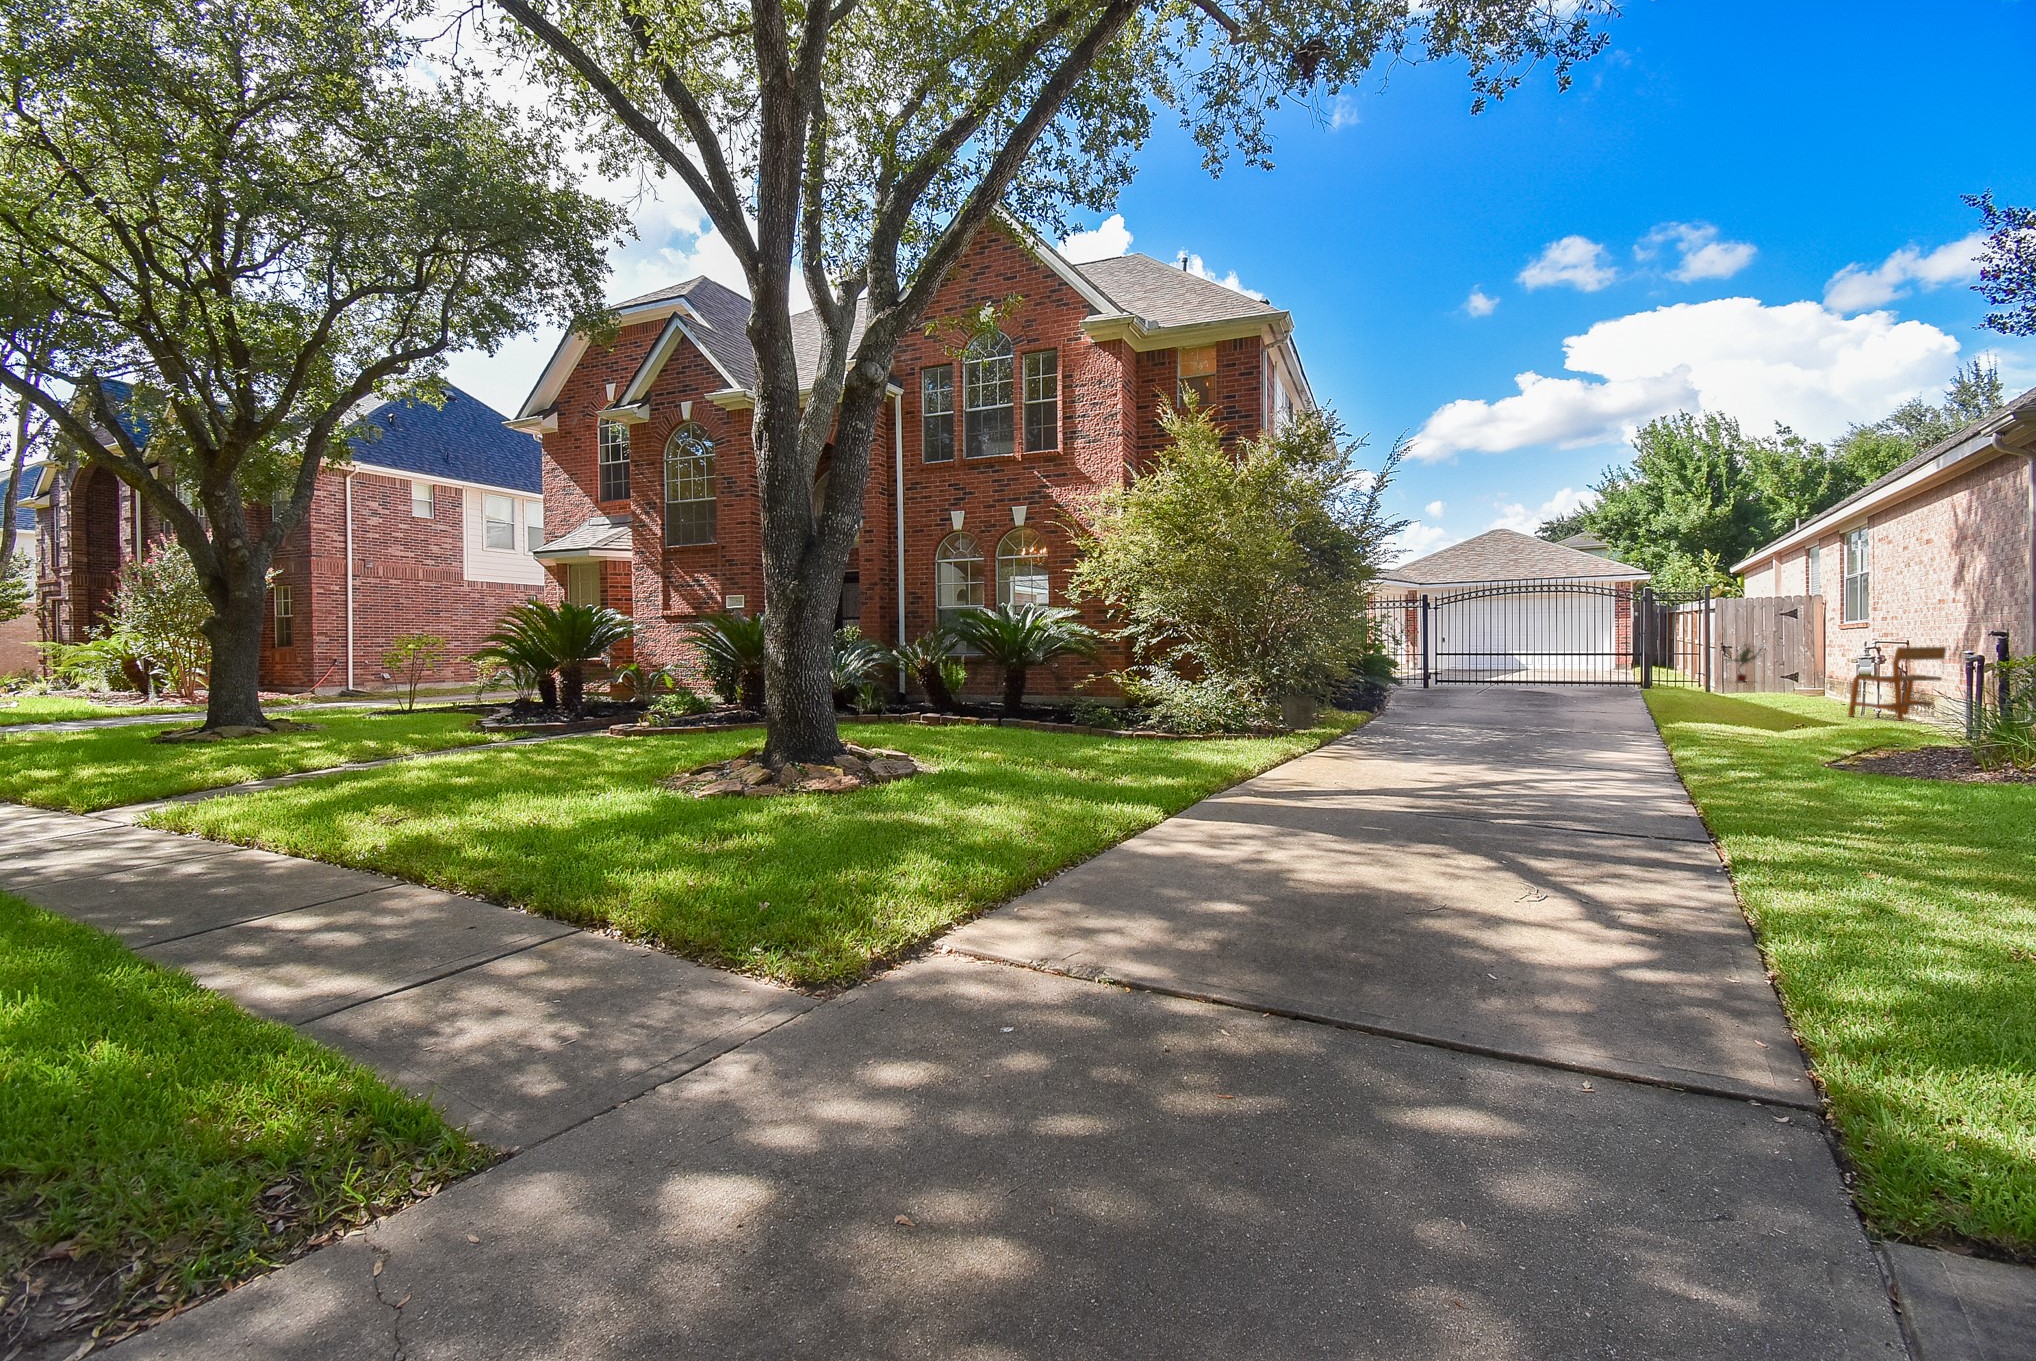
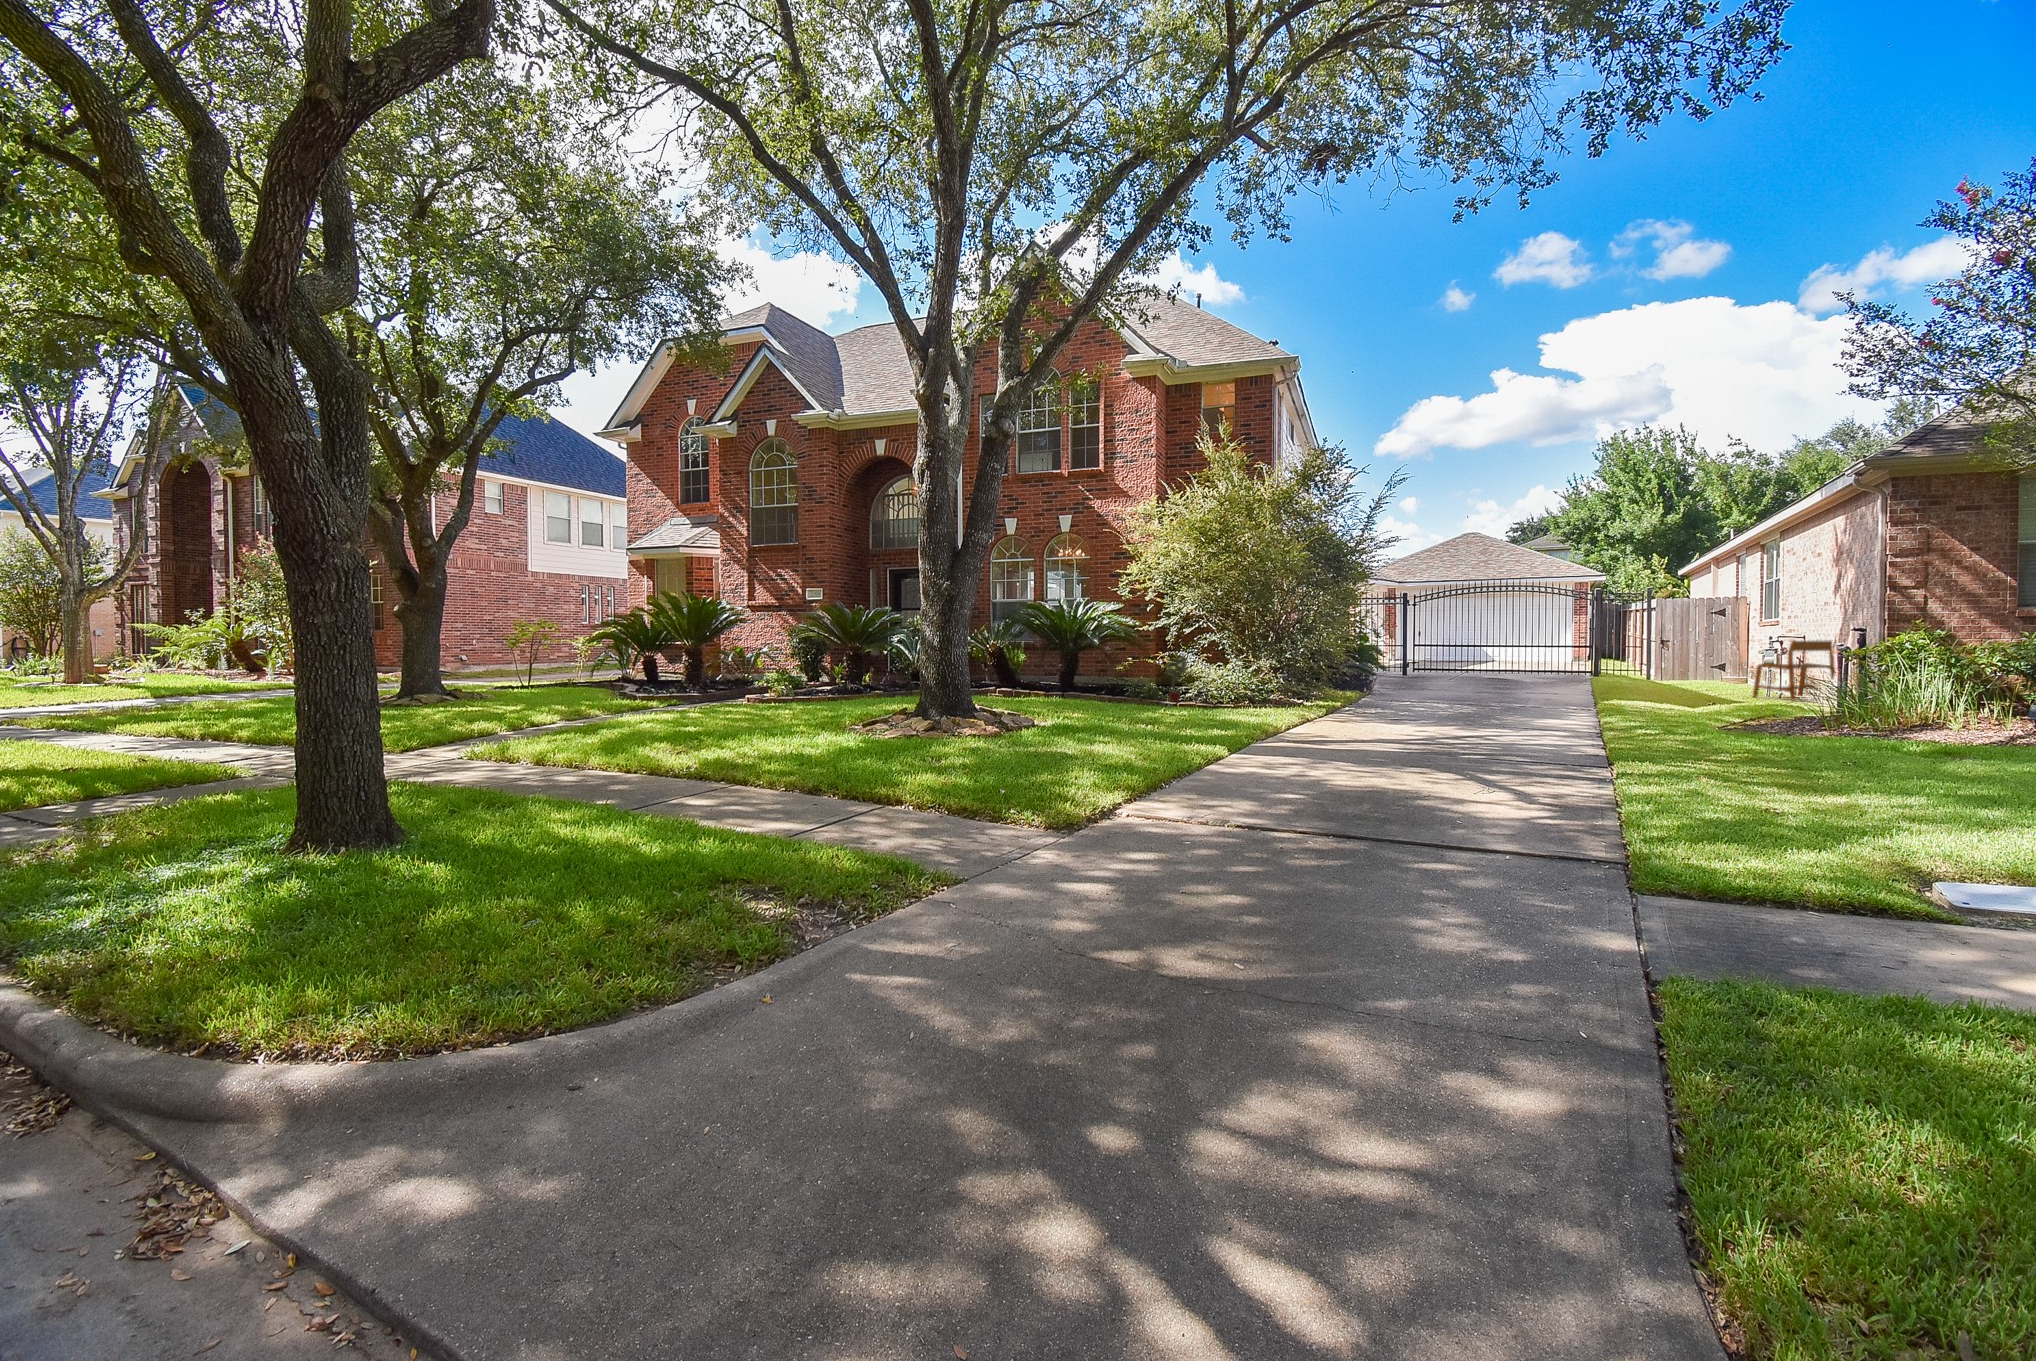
potted tree: present [1724,643,1761,682] -> present [1166,652,1193,702]
bucket: present [1281,695,1315,729] -> none [1291,674,1322,702]

